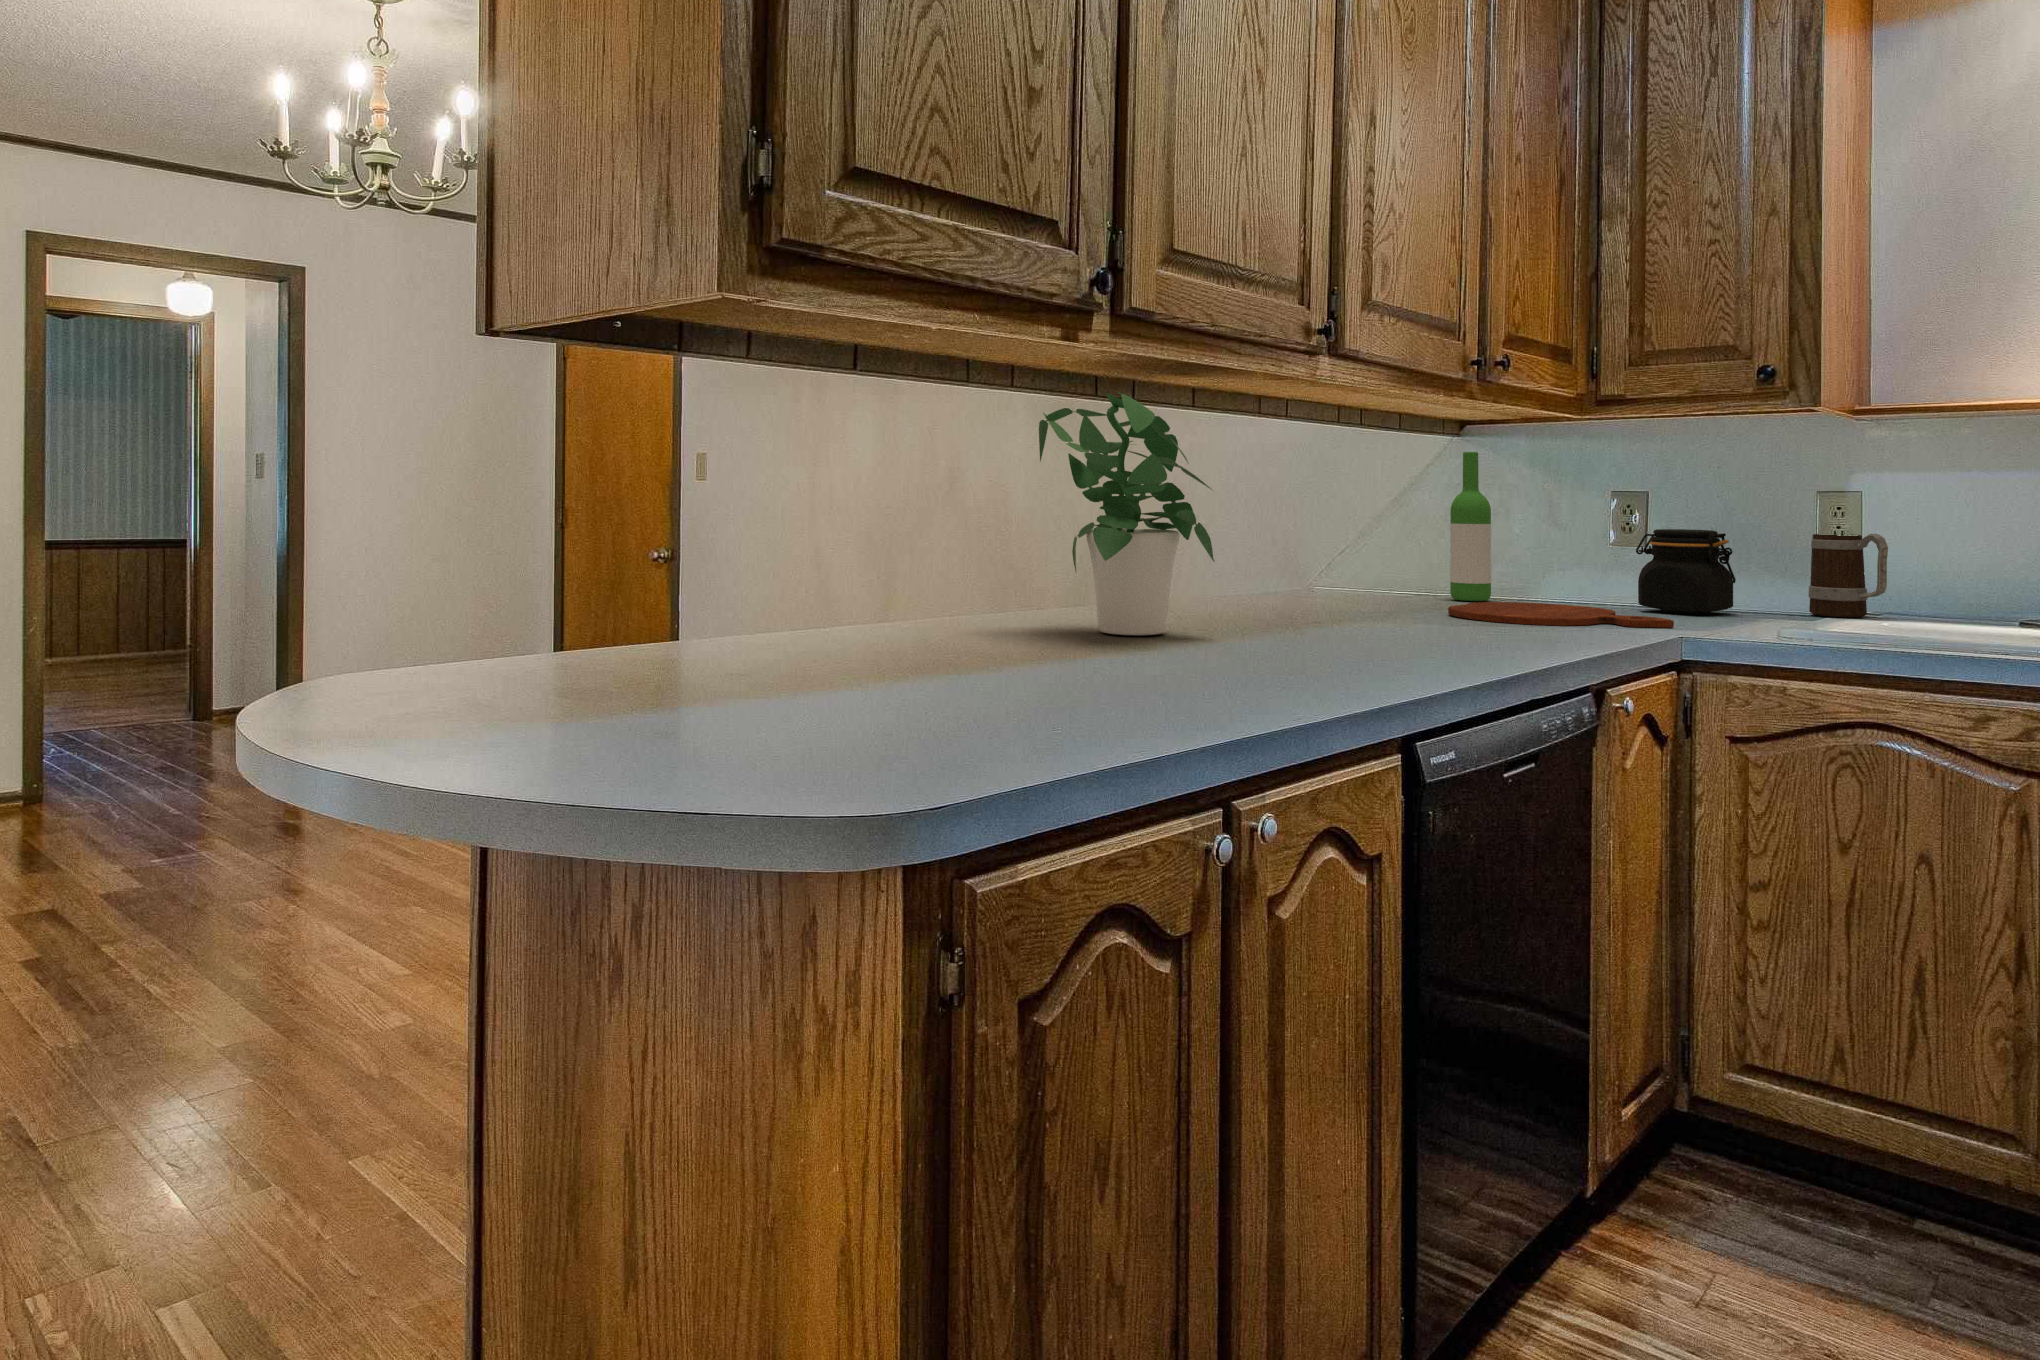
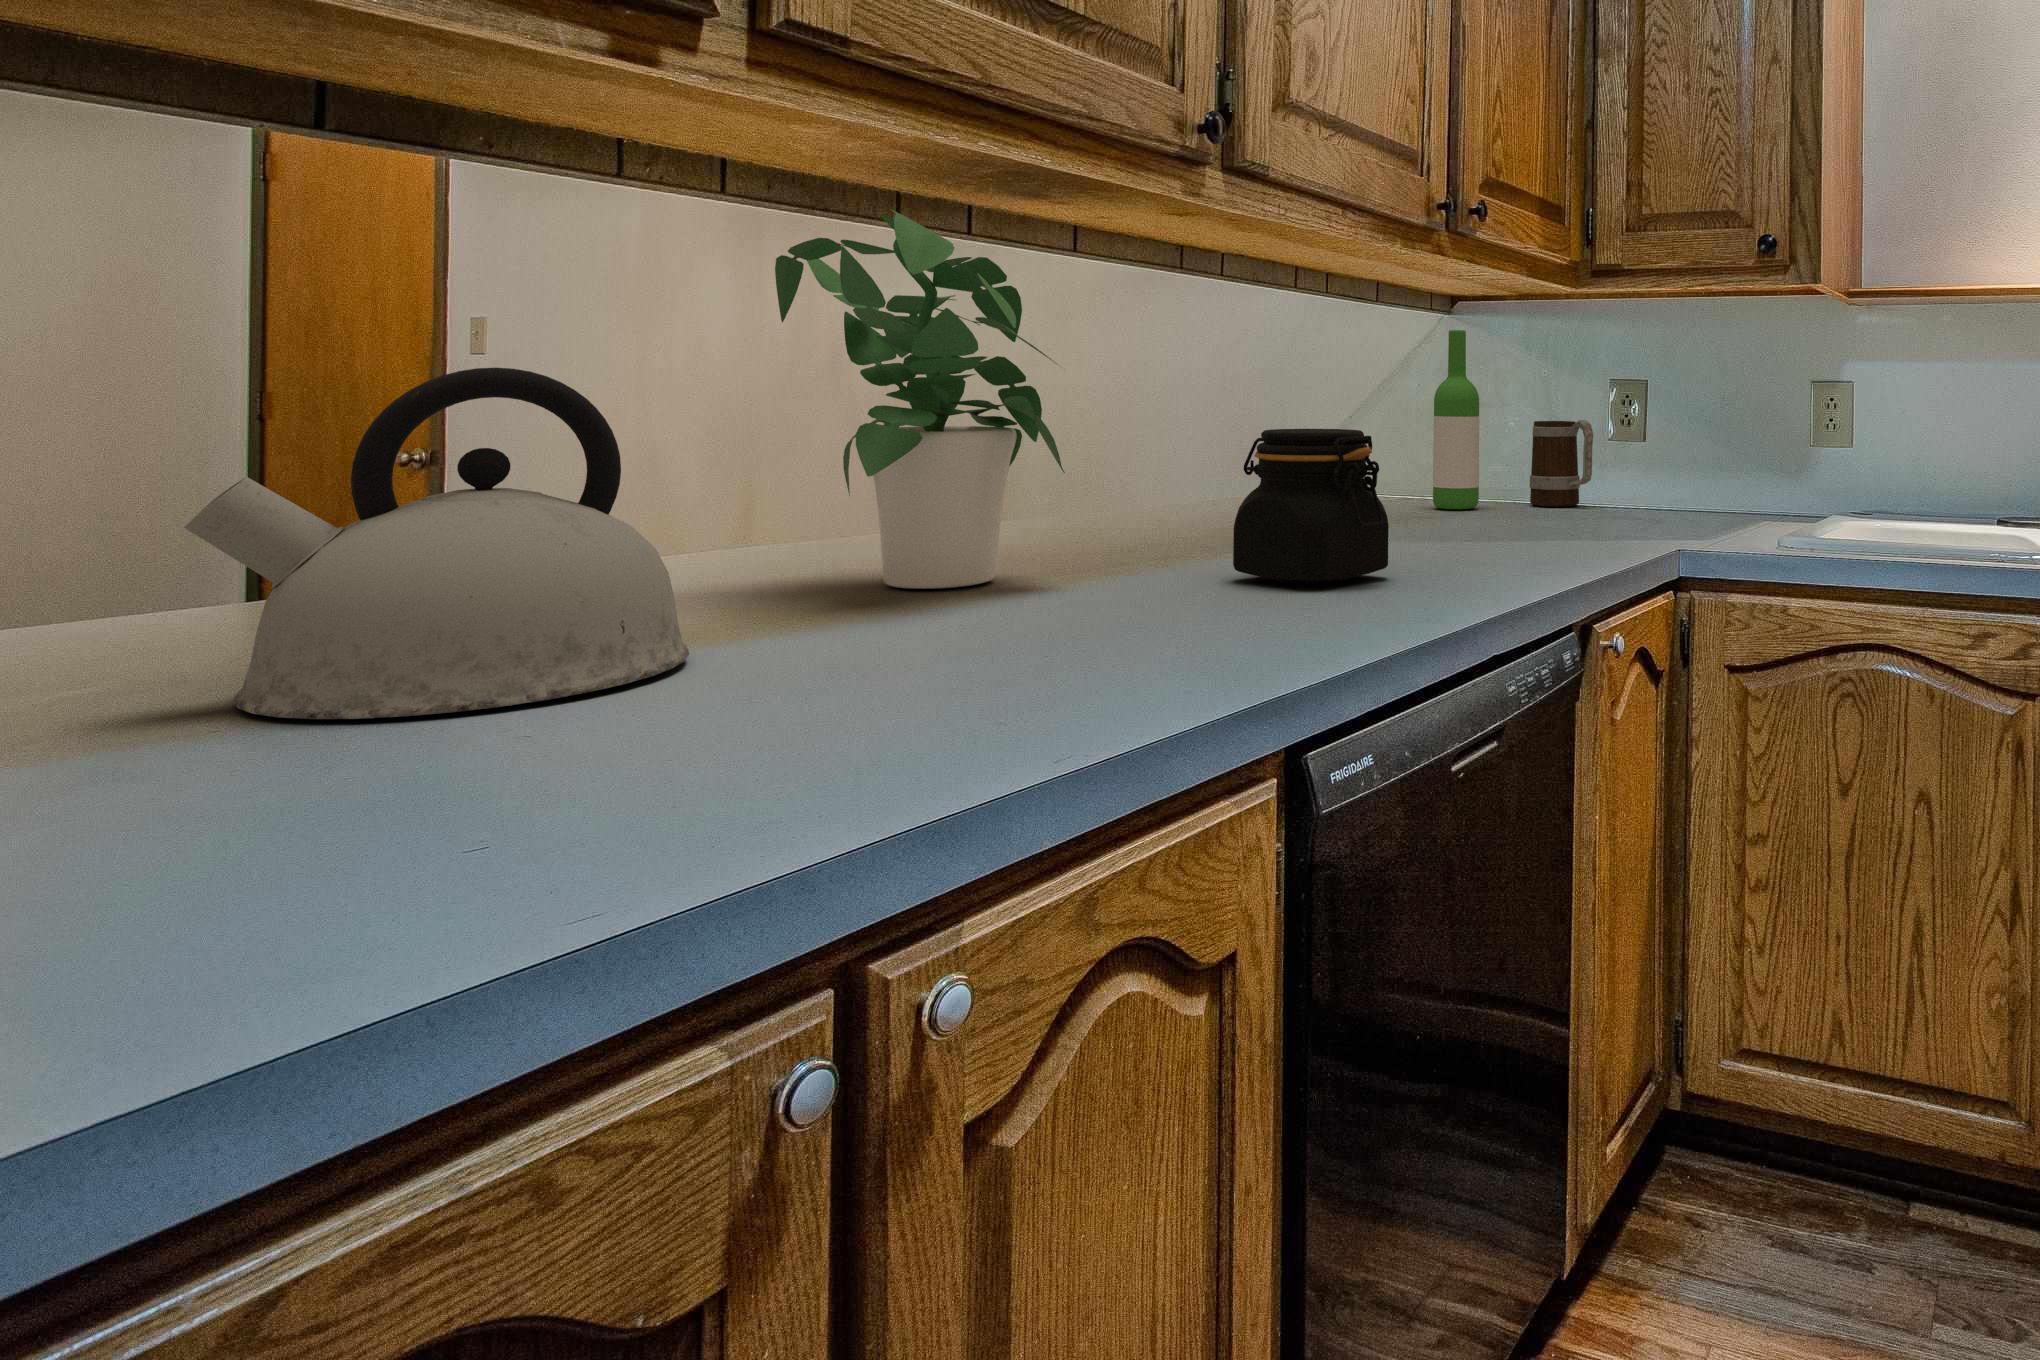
kettle: none [844,496,1051,676] -> present [184,368,689,719]
jar: present [1636,529,1736,614] -> present [1233,429,1389,584]
mug: present [1809,534,1888,617] -> present [1530,420,1593,507]
cutting board: present [1448,602,1674,628] -> none [1419,511,1670,541]

